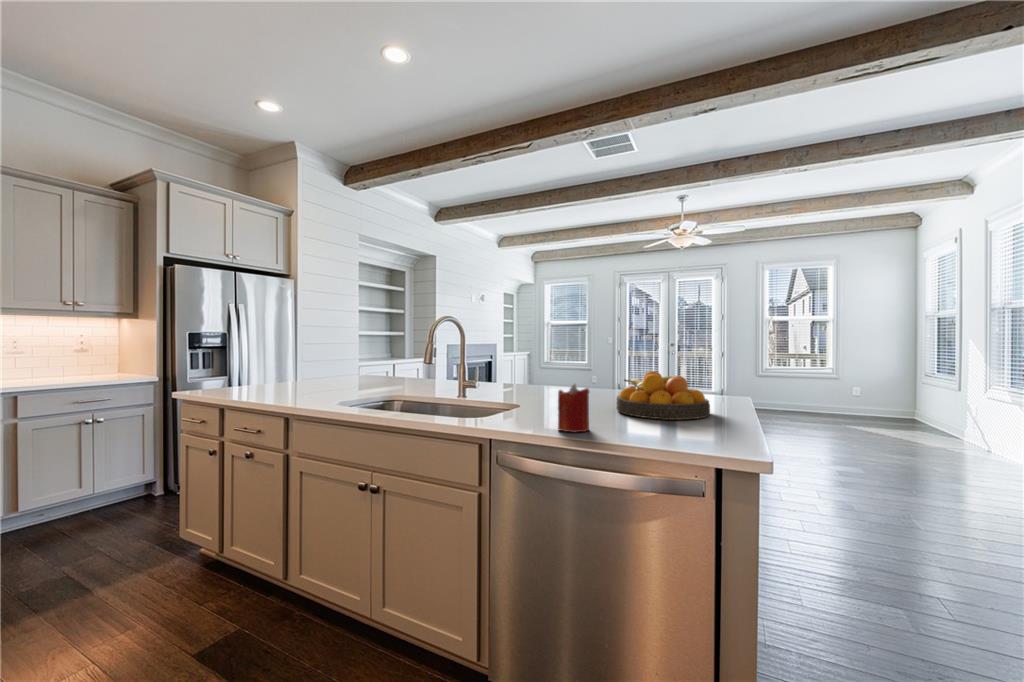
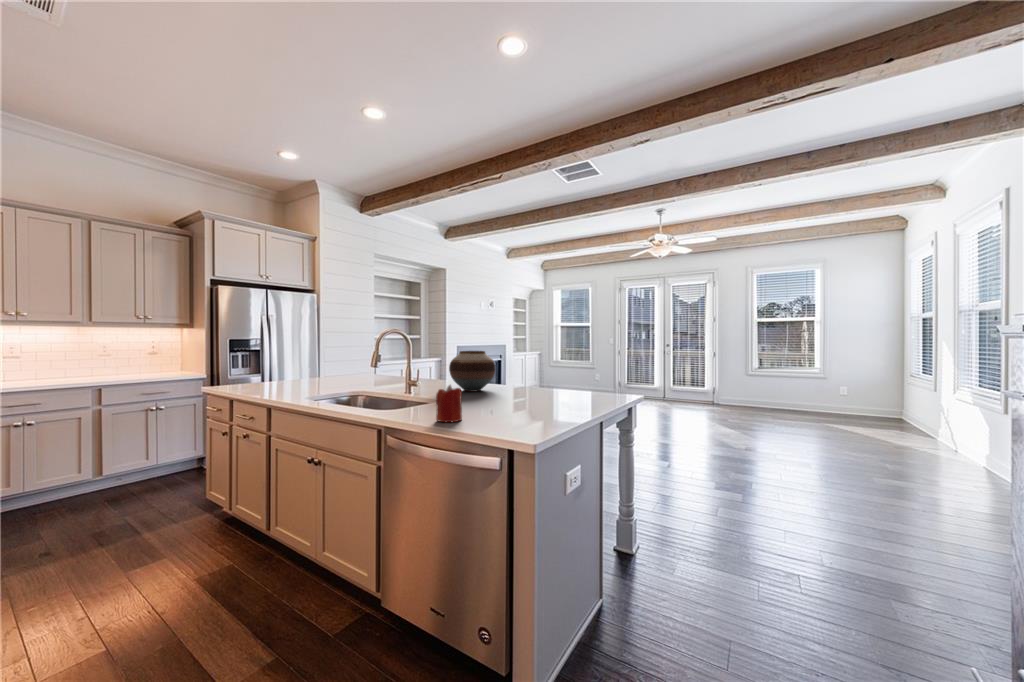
vase: none [505,346,561,395] -> present [449,351,496,391]
fruit bowl: present [616,371,710,420] -> none [509,373,582,413]

